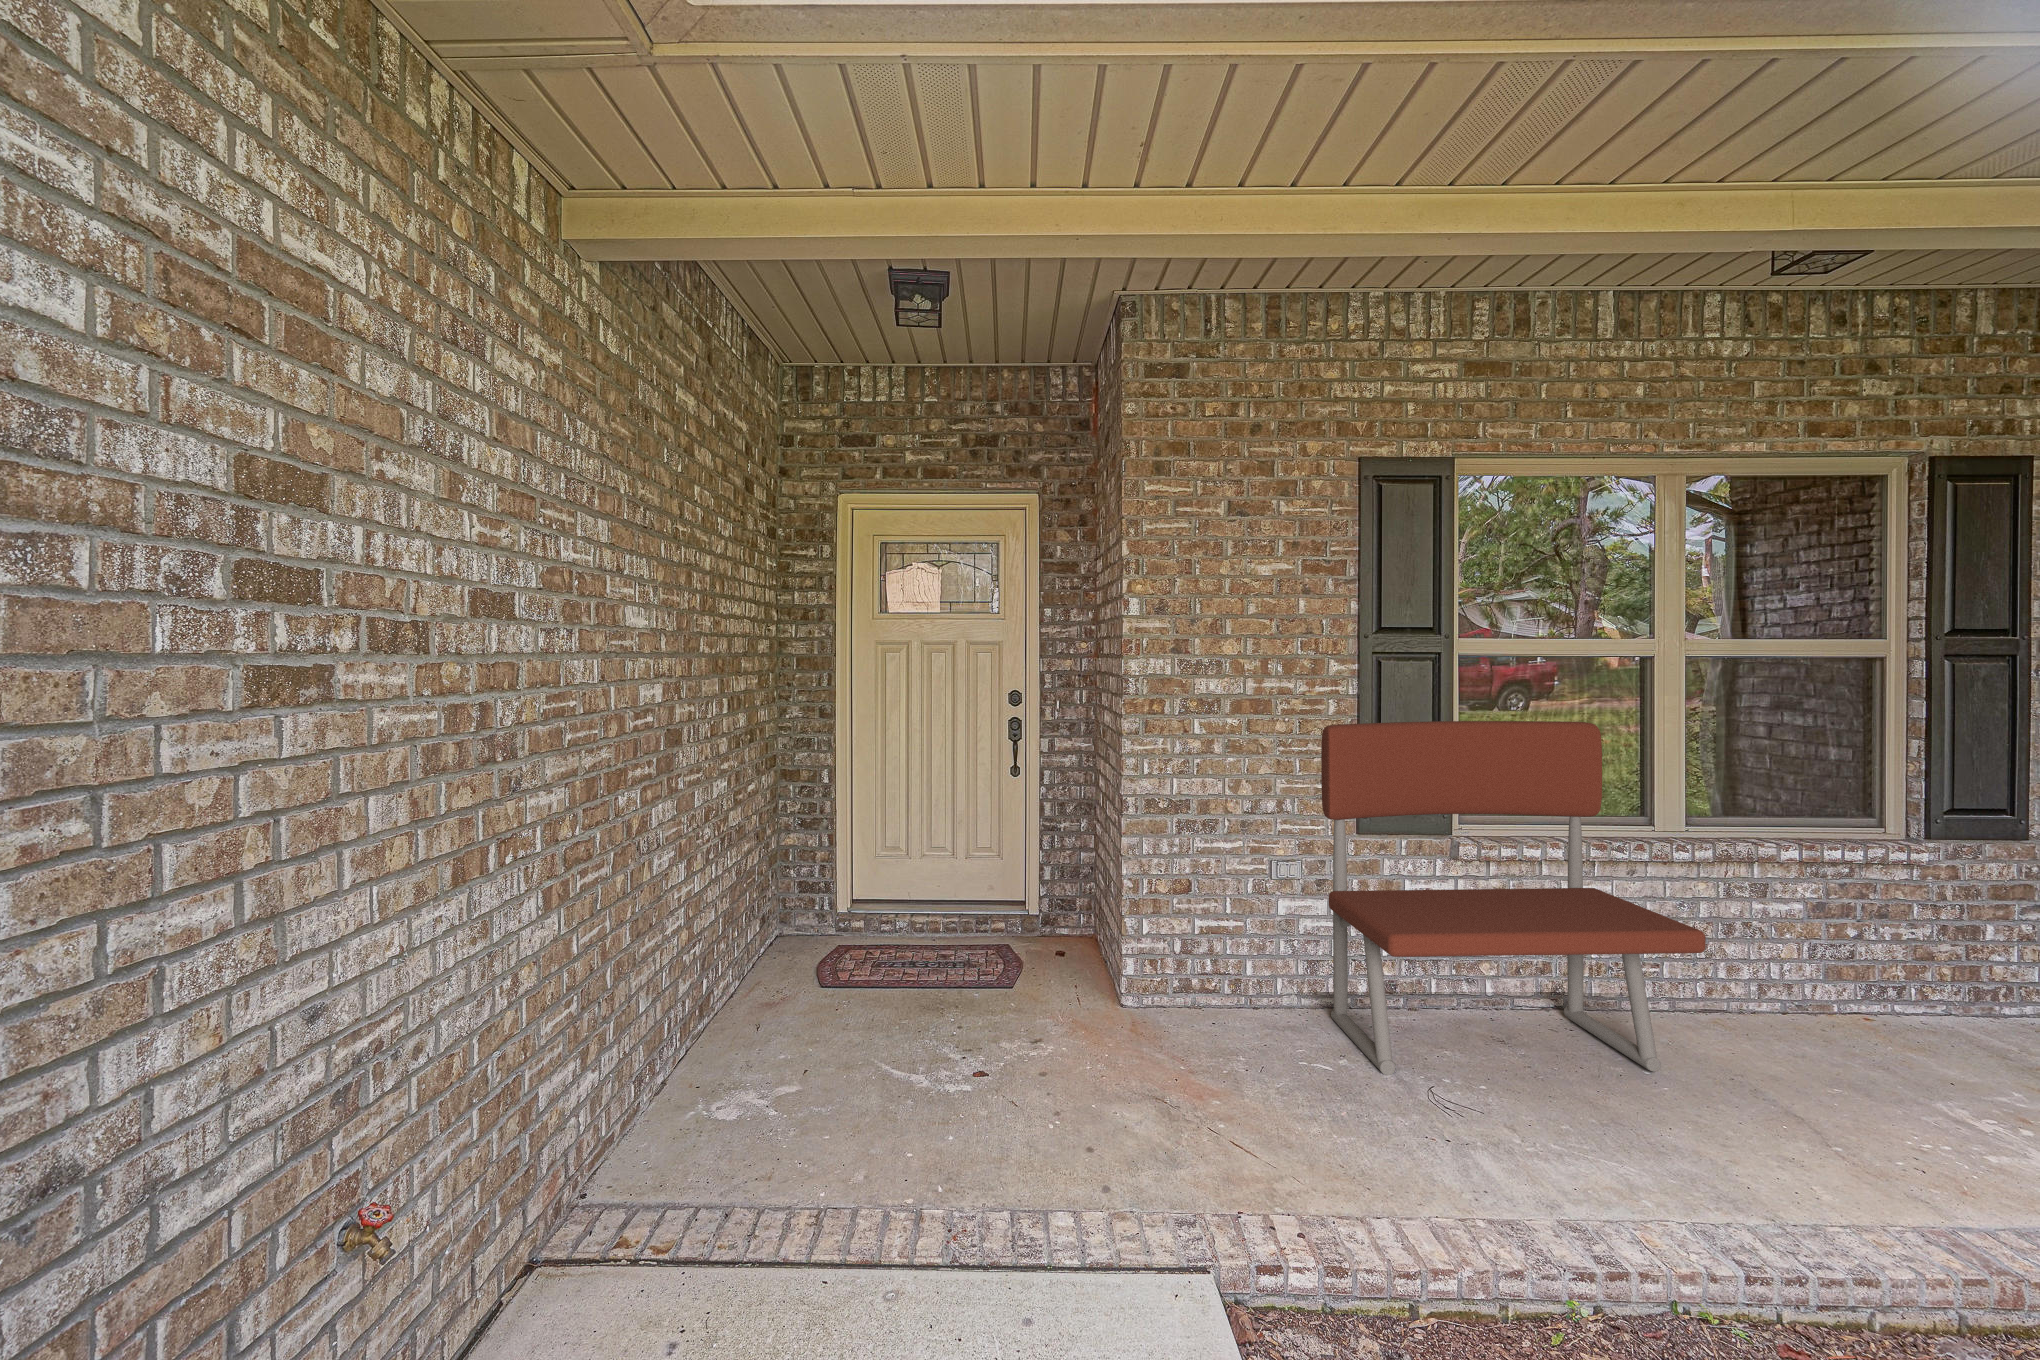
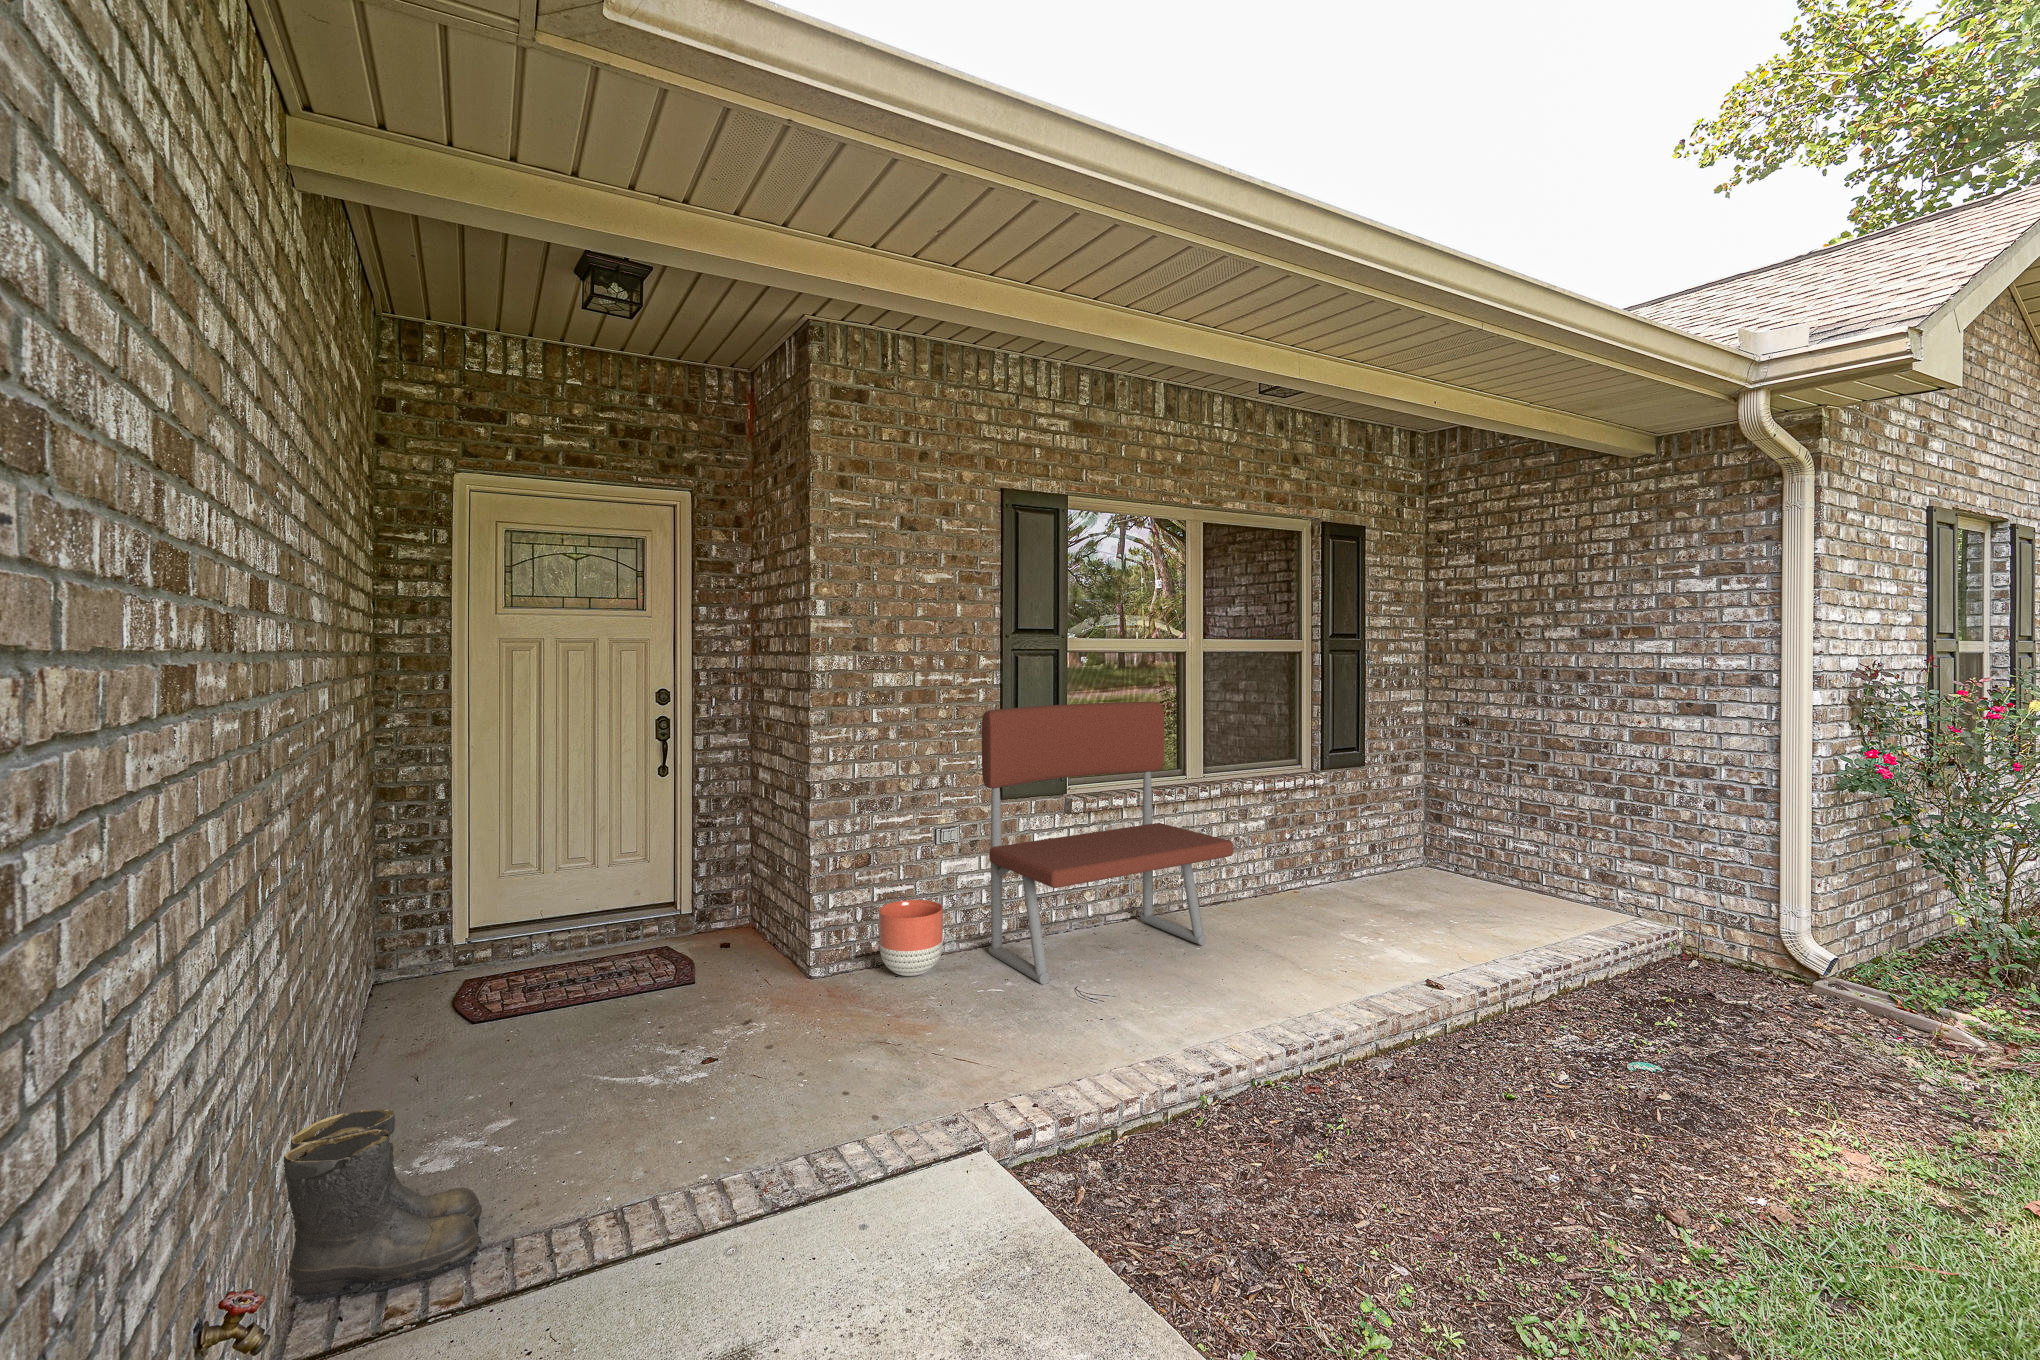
planter: none [1191,938,1266,1027] -> present [879,900,943,976]
boots: none [581,1050,735,1216] -> present [284,1109,484,1299]

